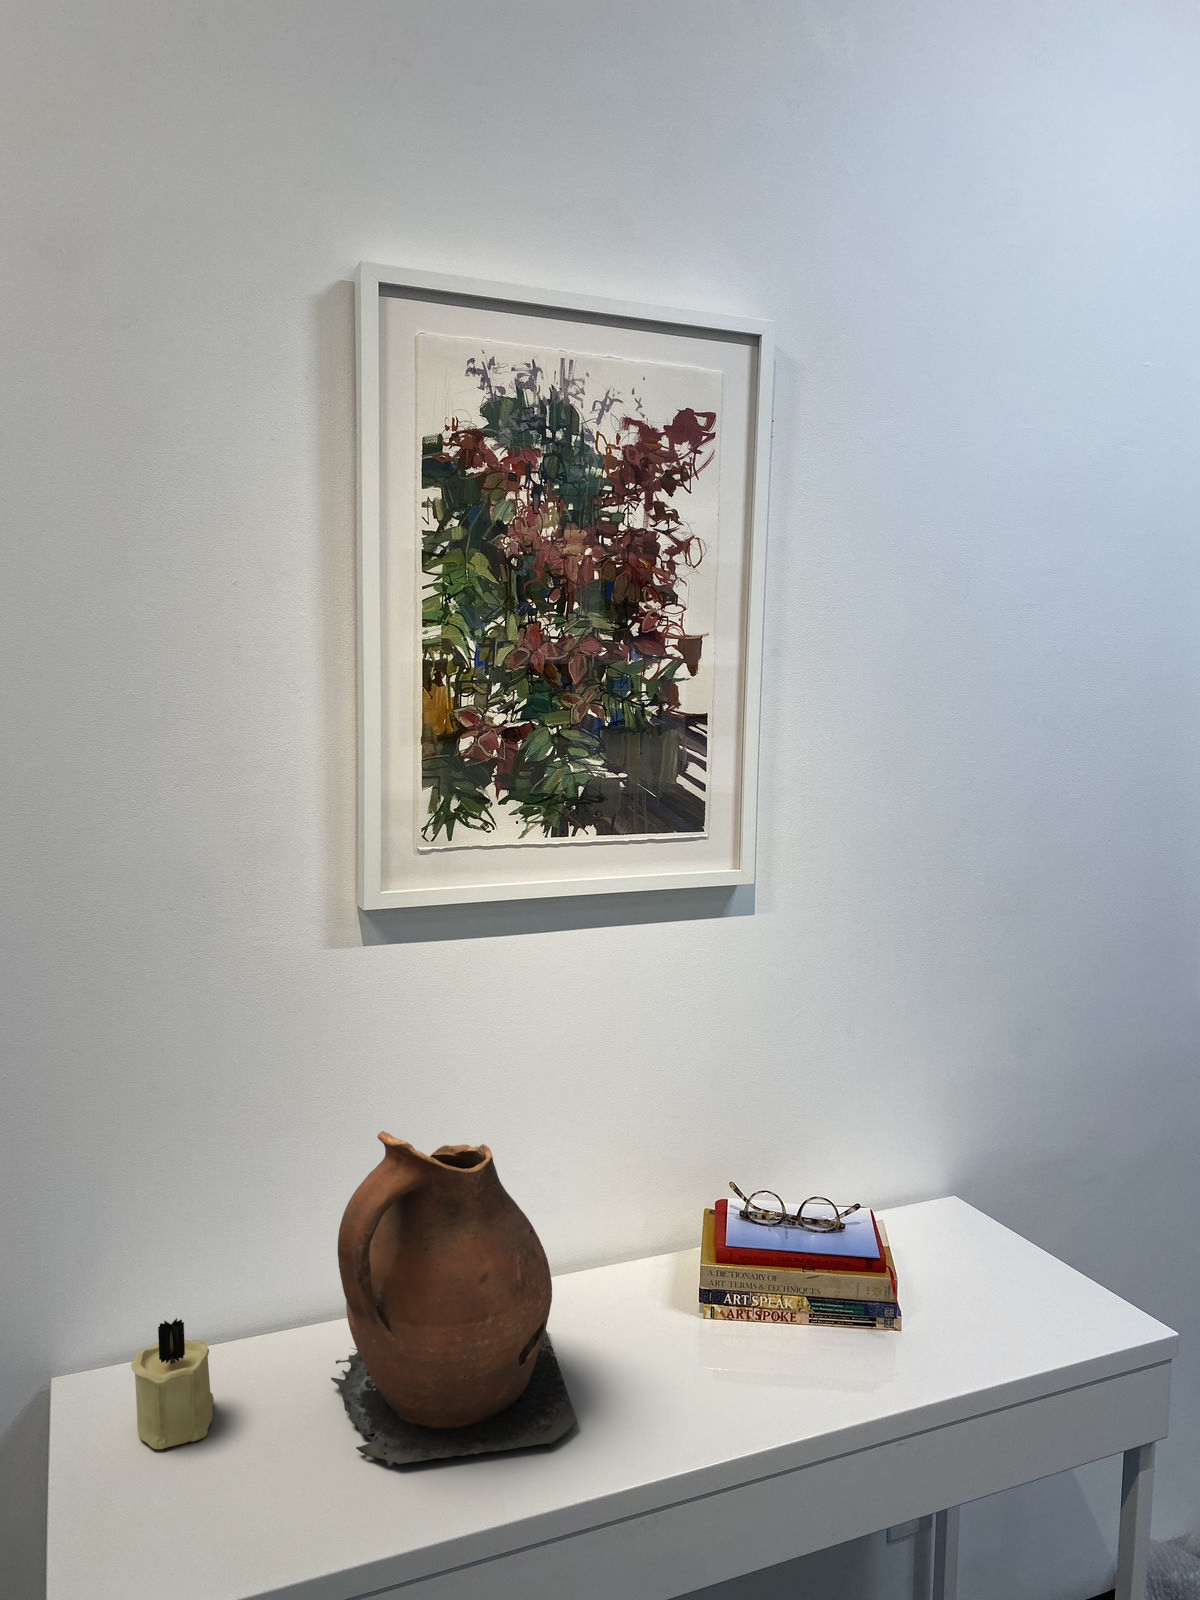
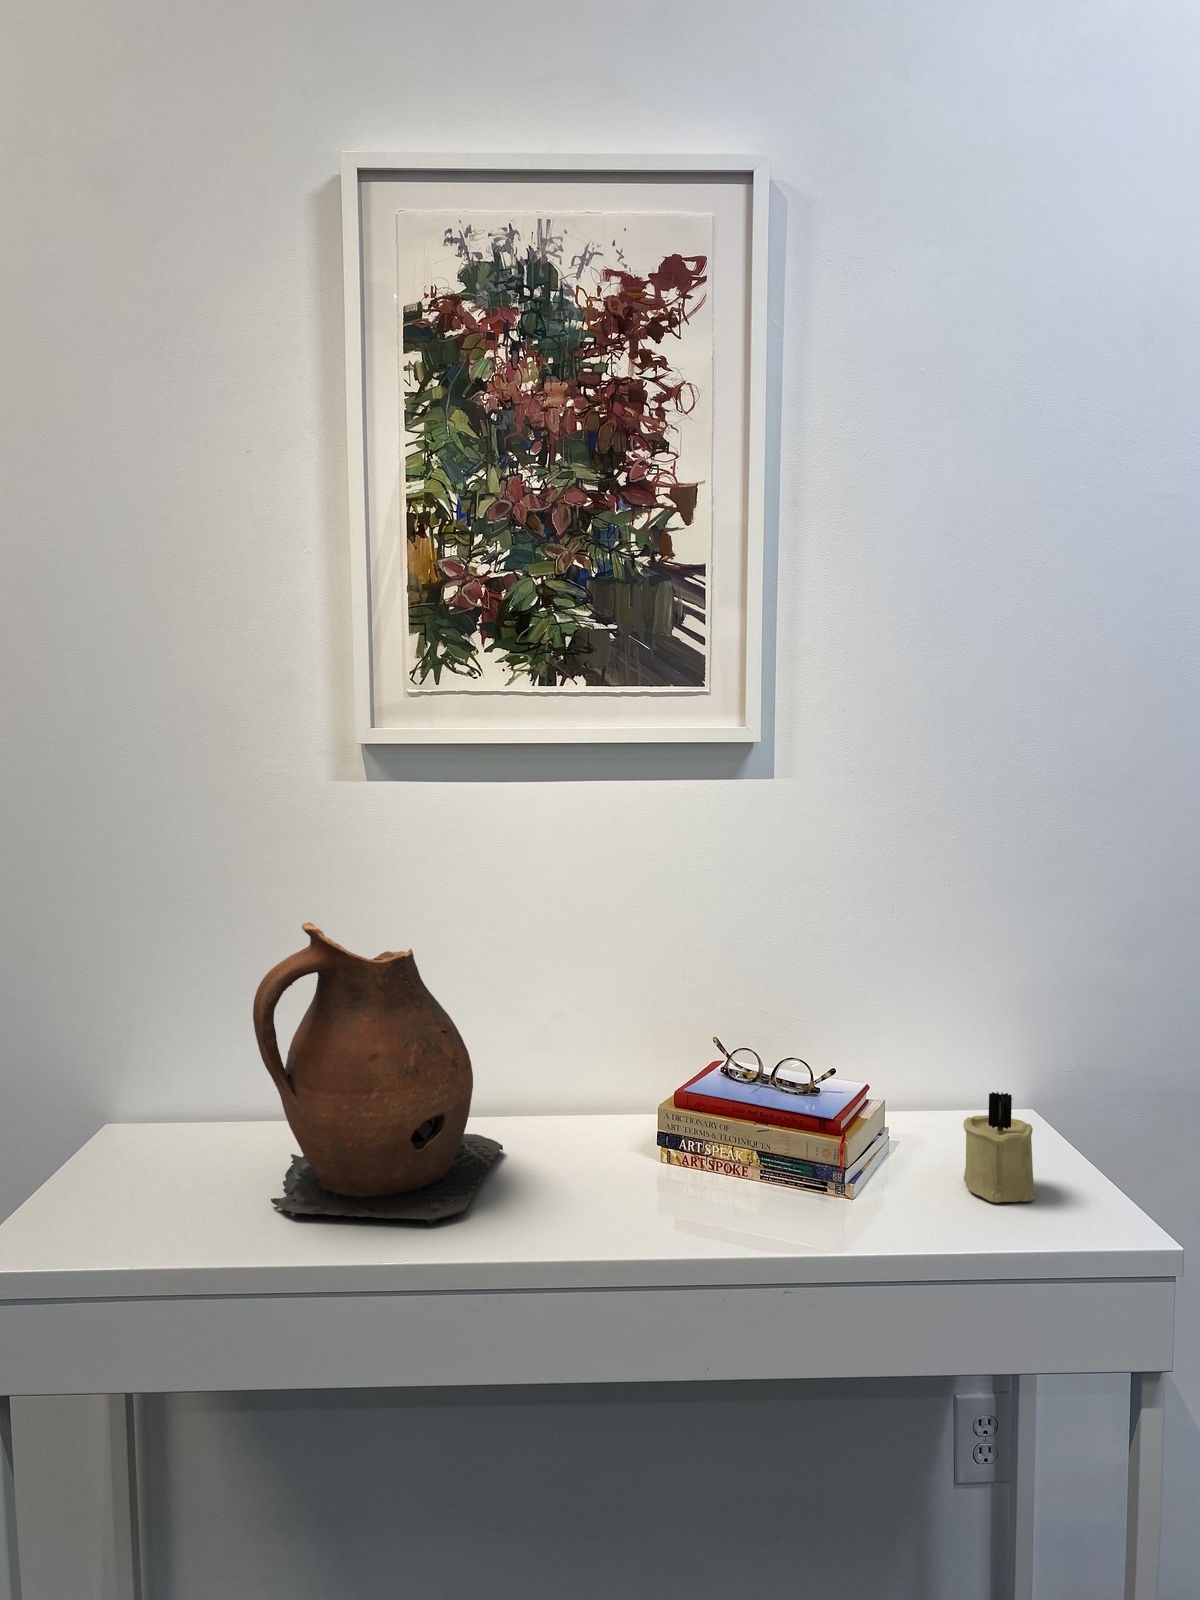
candle: present [131,1318,214,1449] -> present [963,1092,1034,1202]

